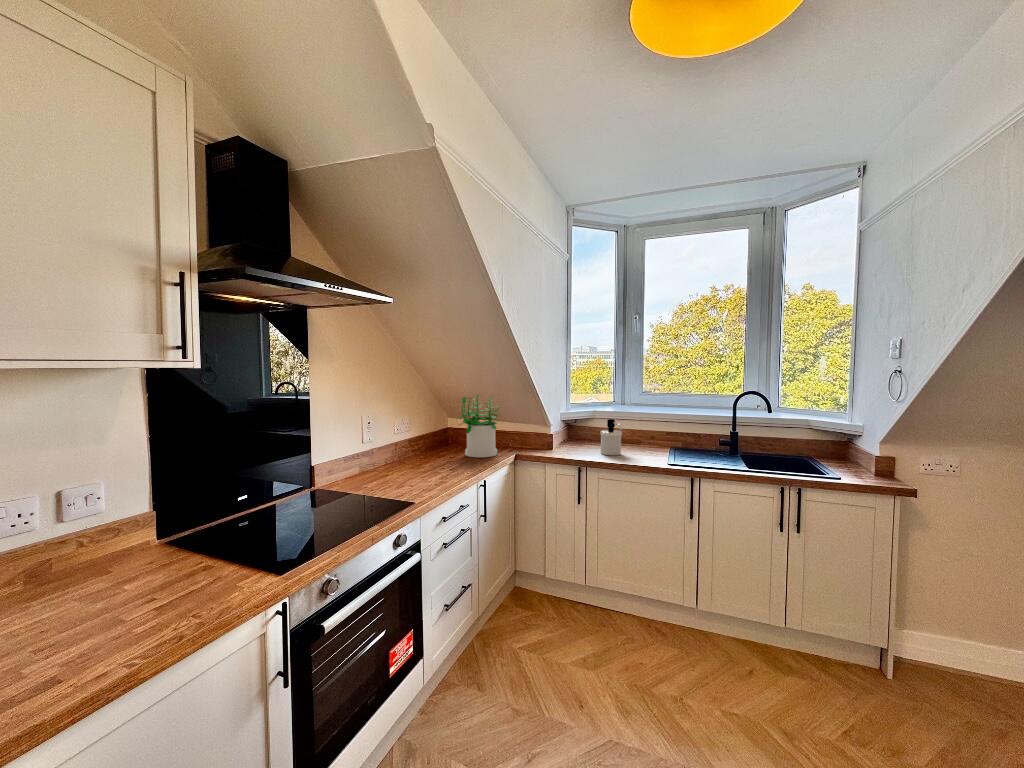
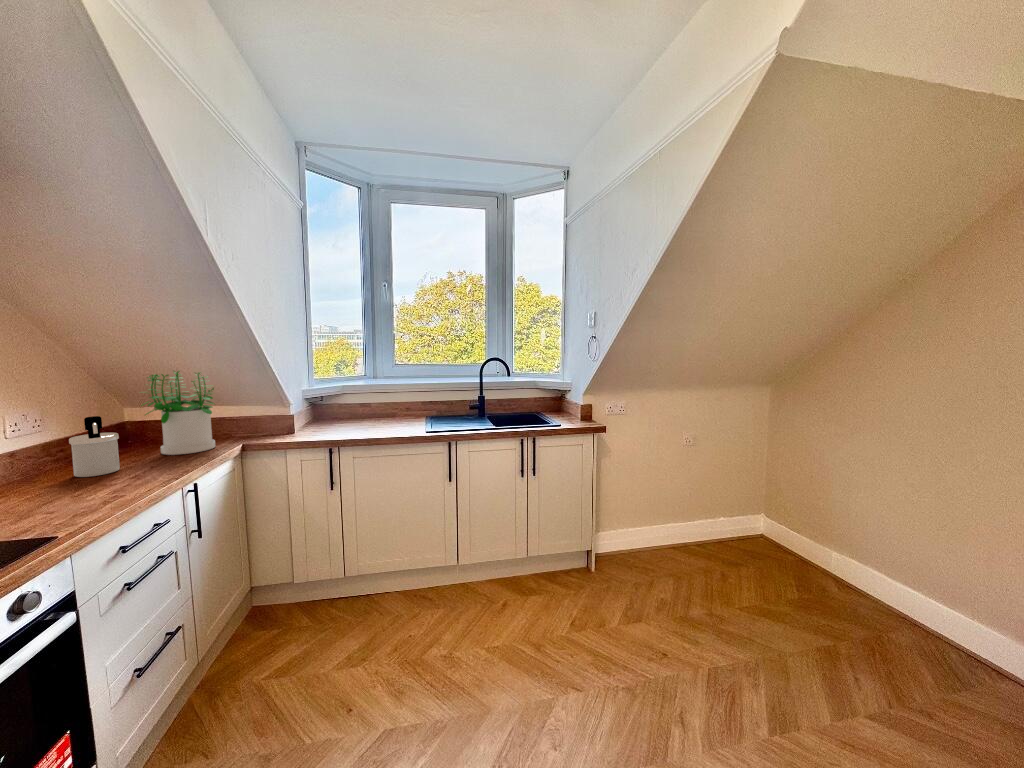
soap dispenser: present [600,419,622,456] -> present [69,416,120,477]

